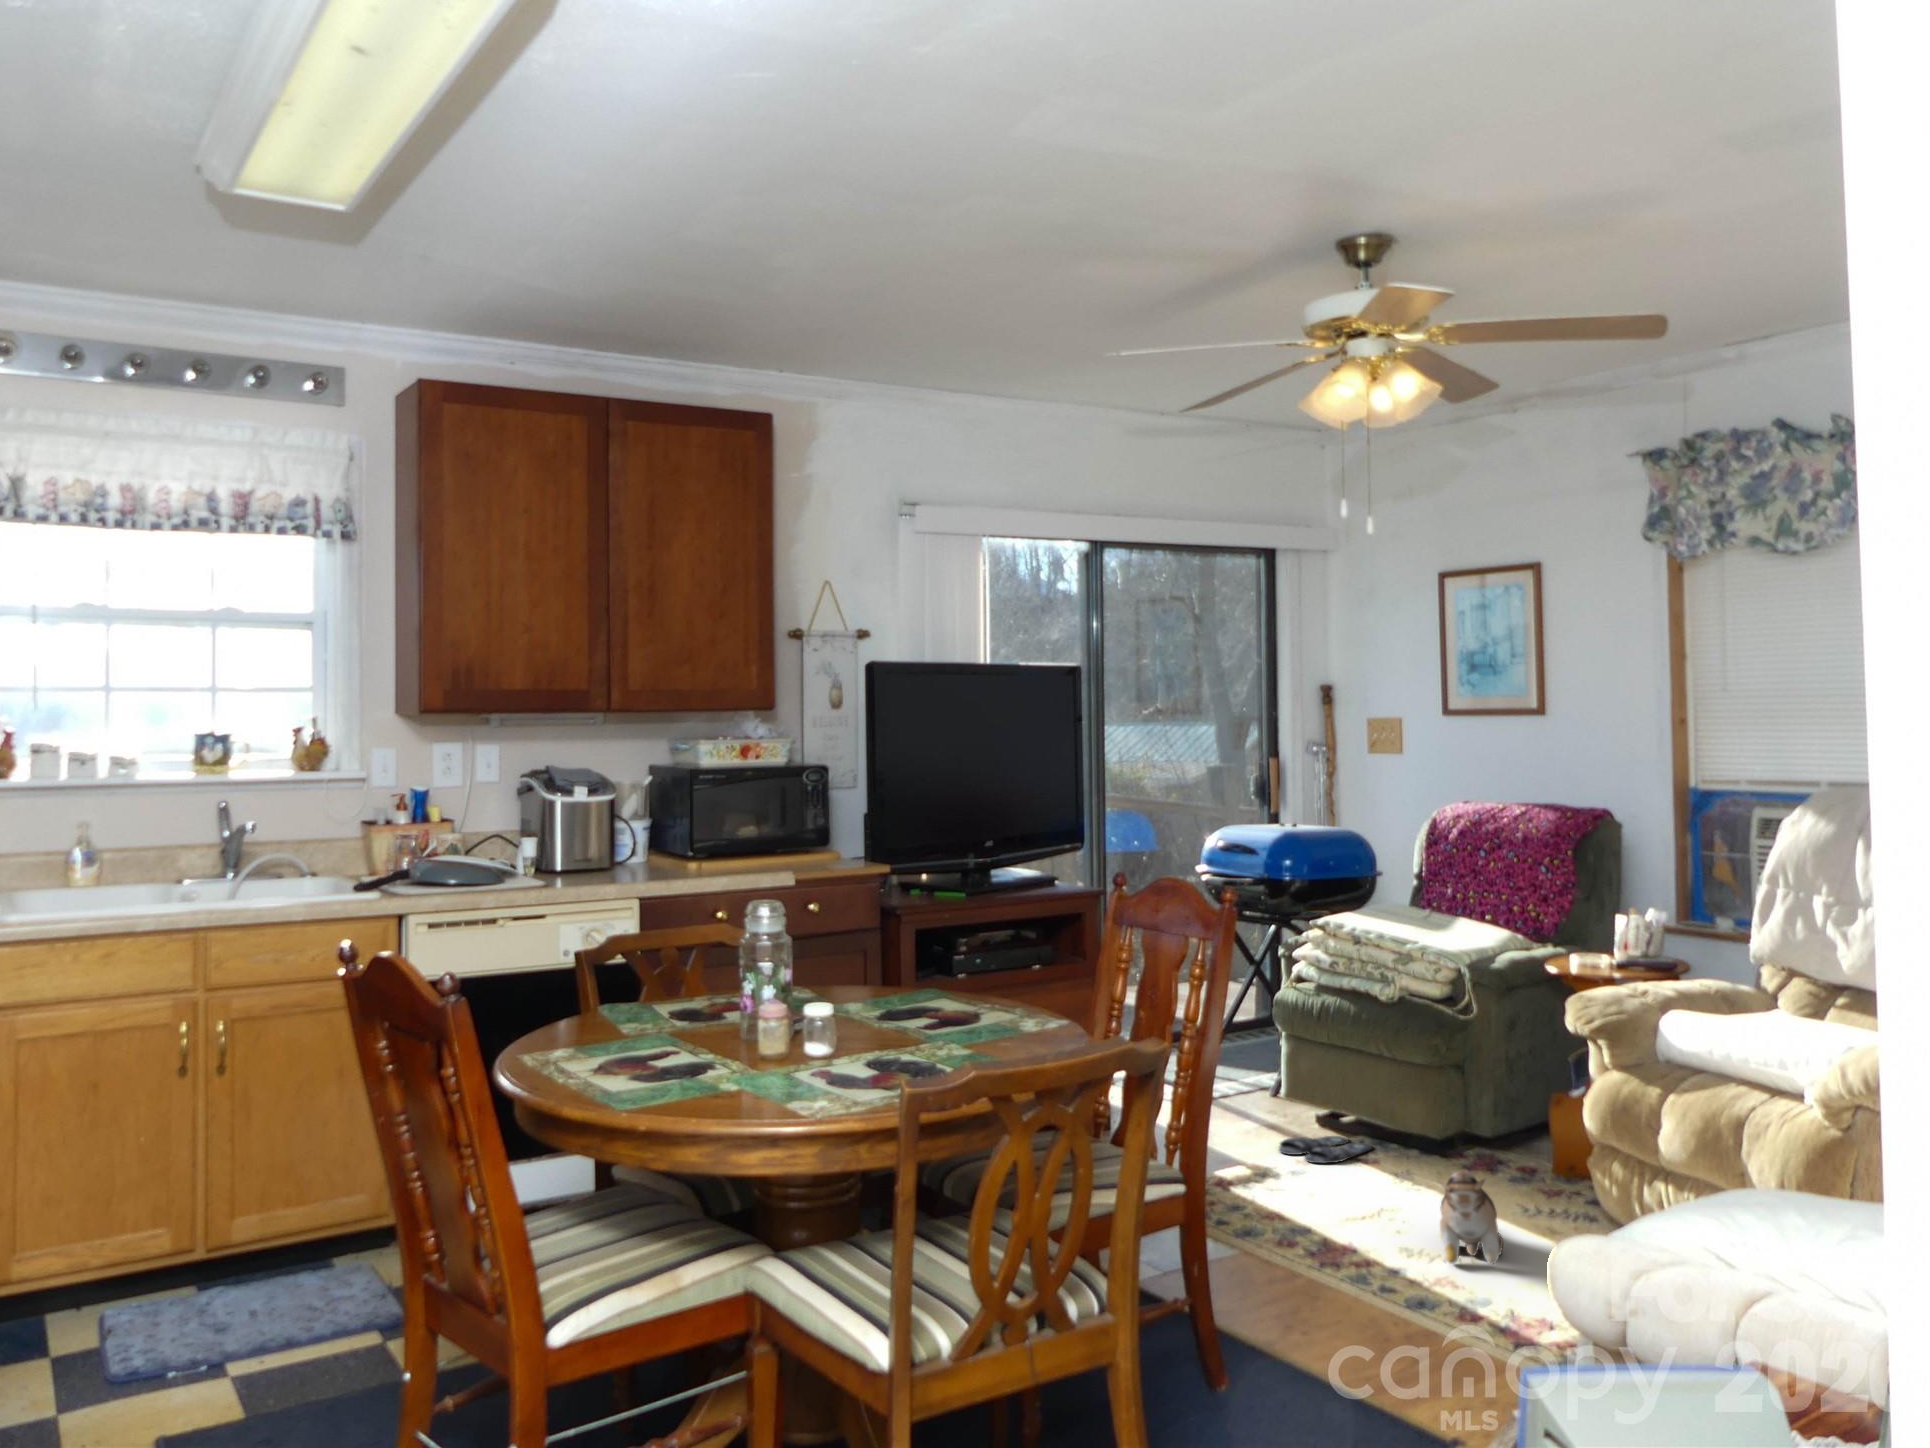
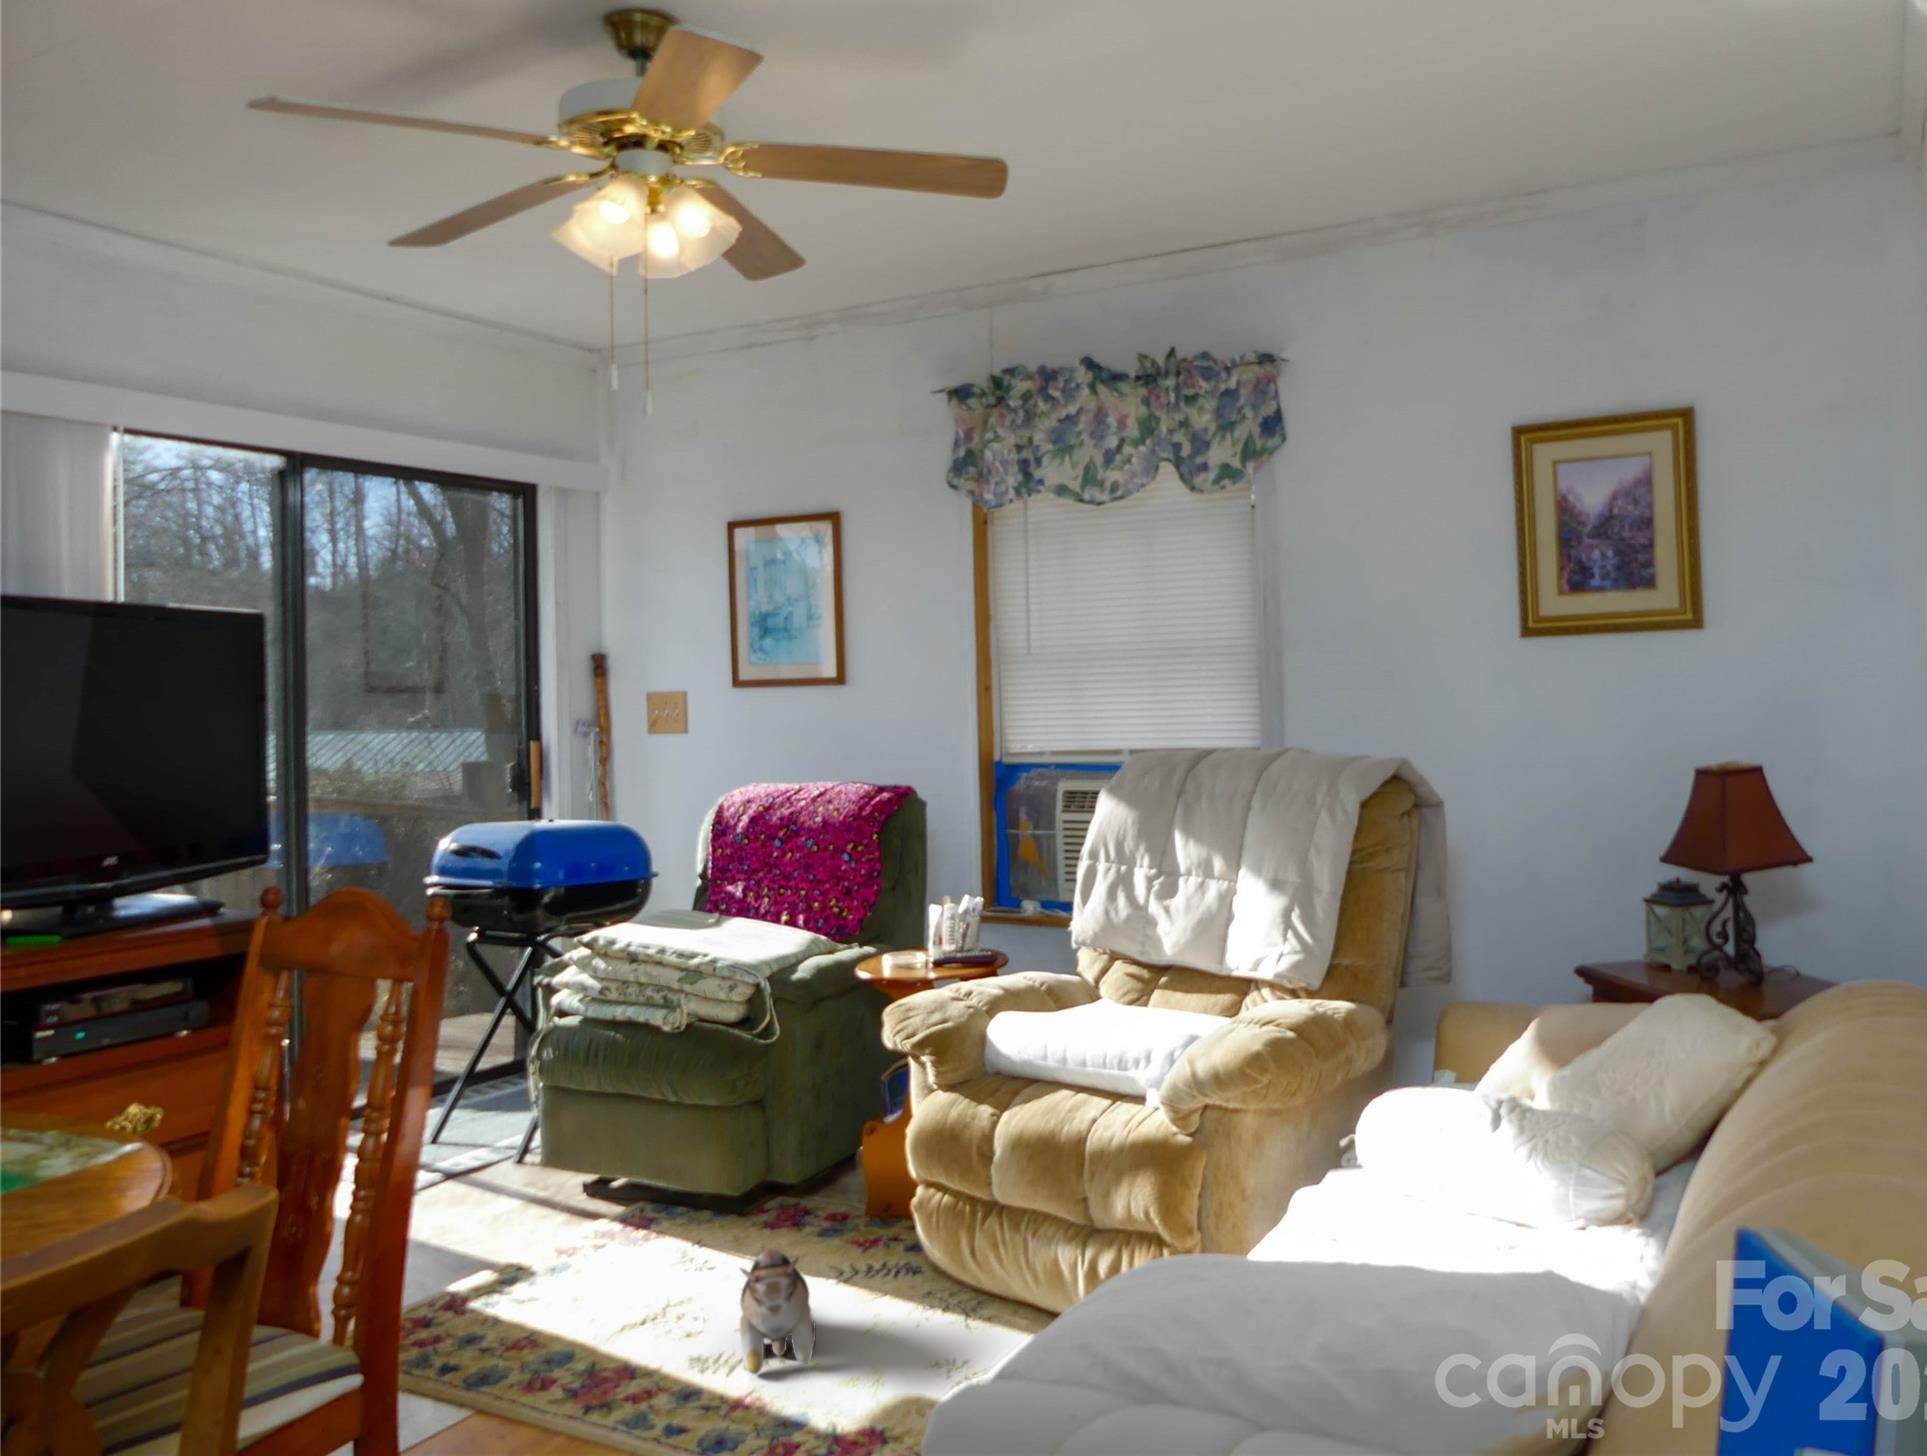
slippers: present [1279,1136,1372,1163] -> none [527,1212,649,1258]

